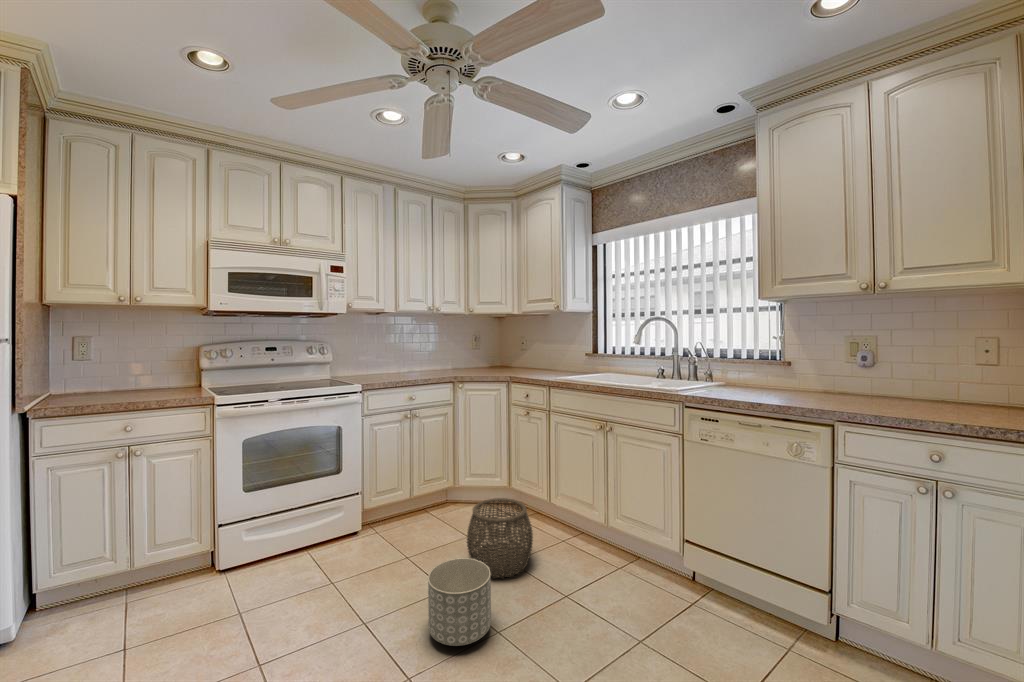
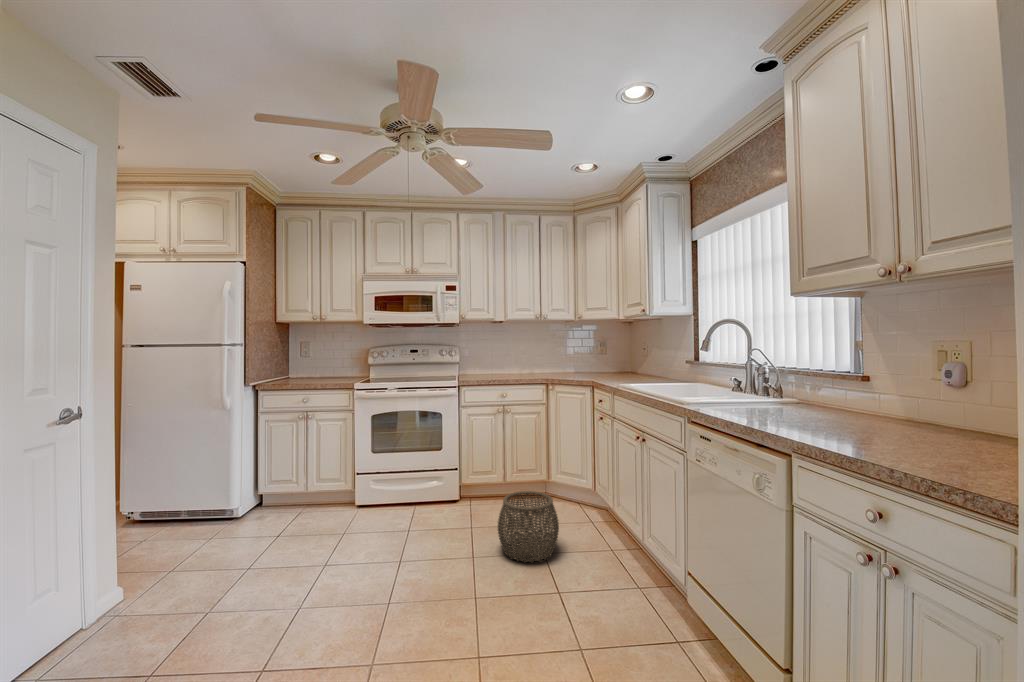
planter: present [428,558,491,646] -> none [422,525,474,591]

